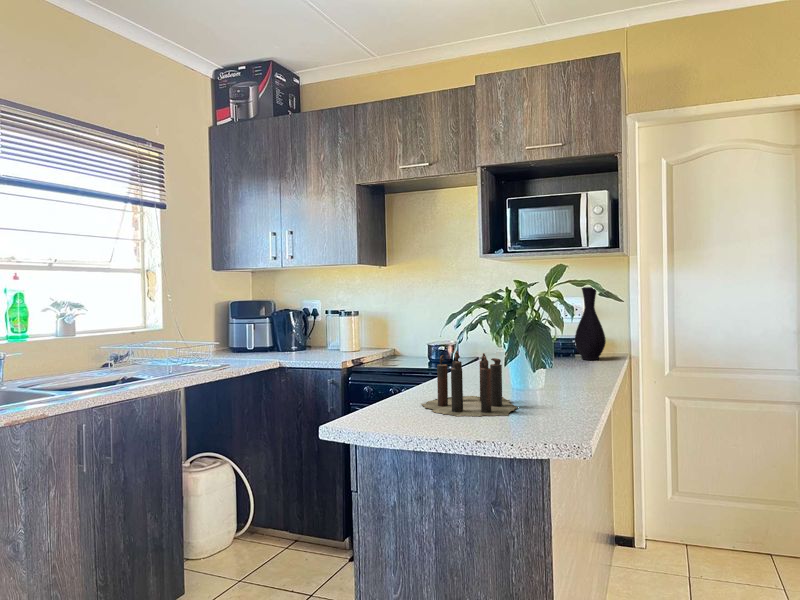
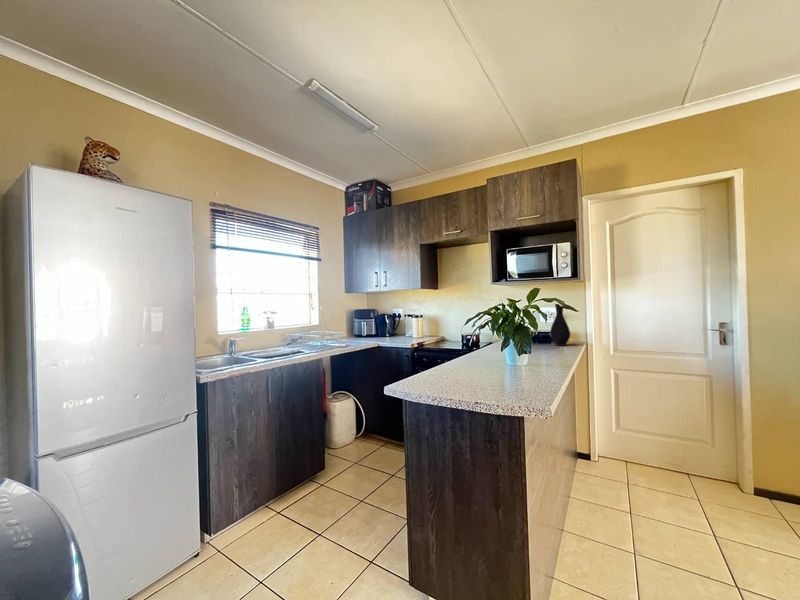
candle: present [421,351,516,417] -> none [444,343,525,386]

